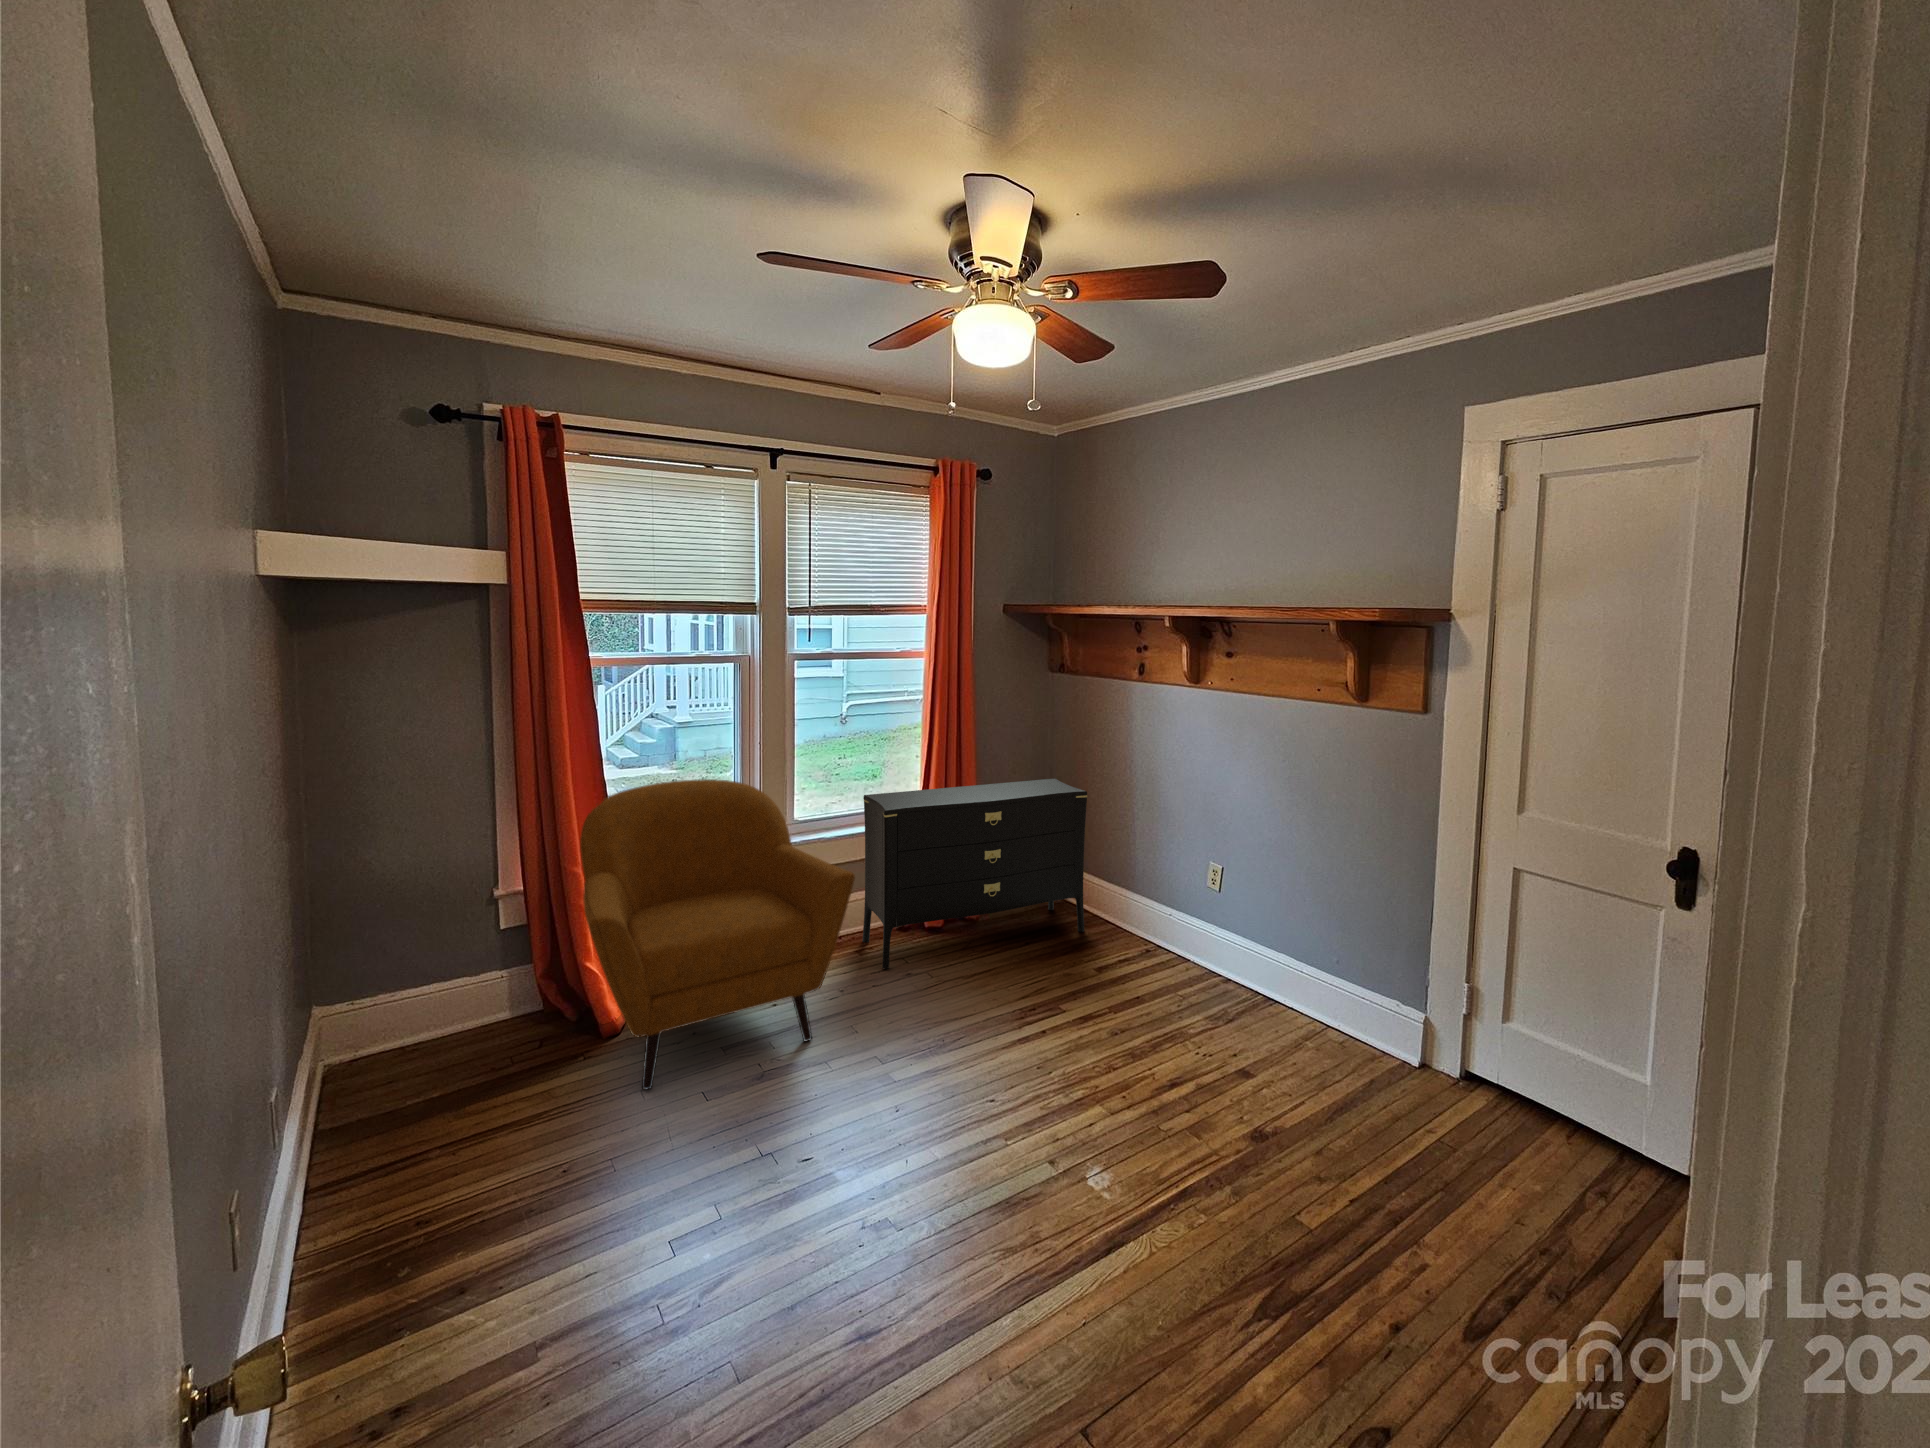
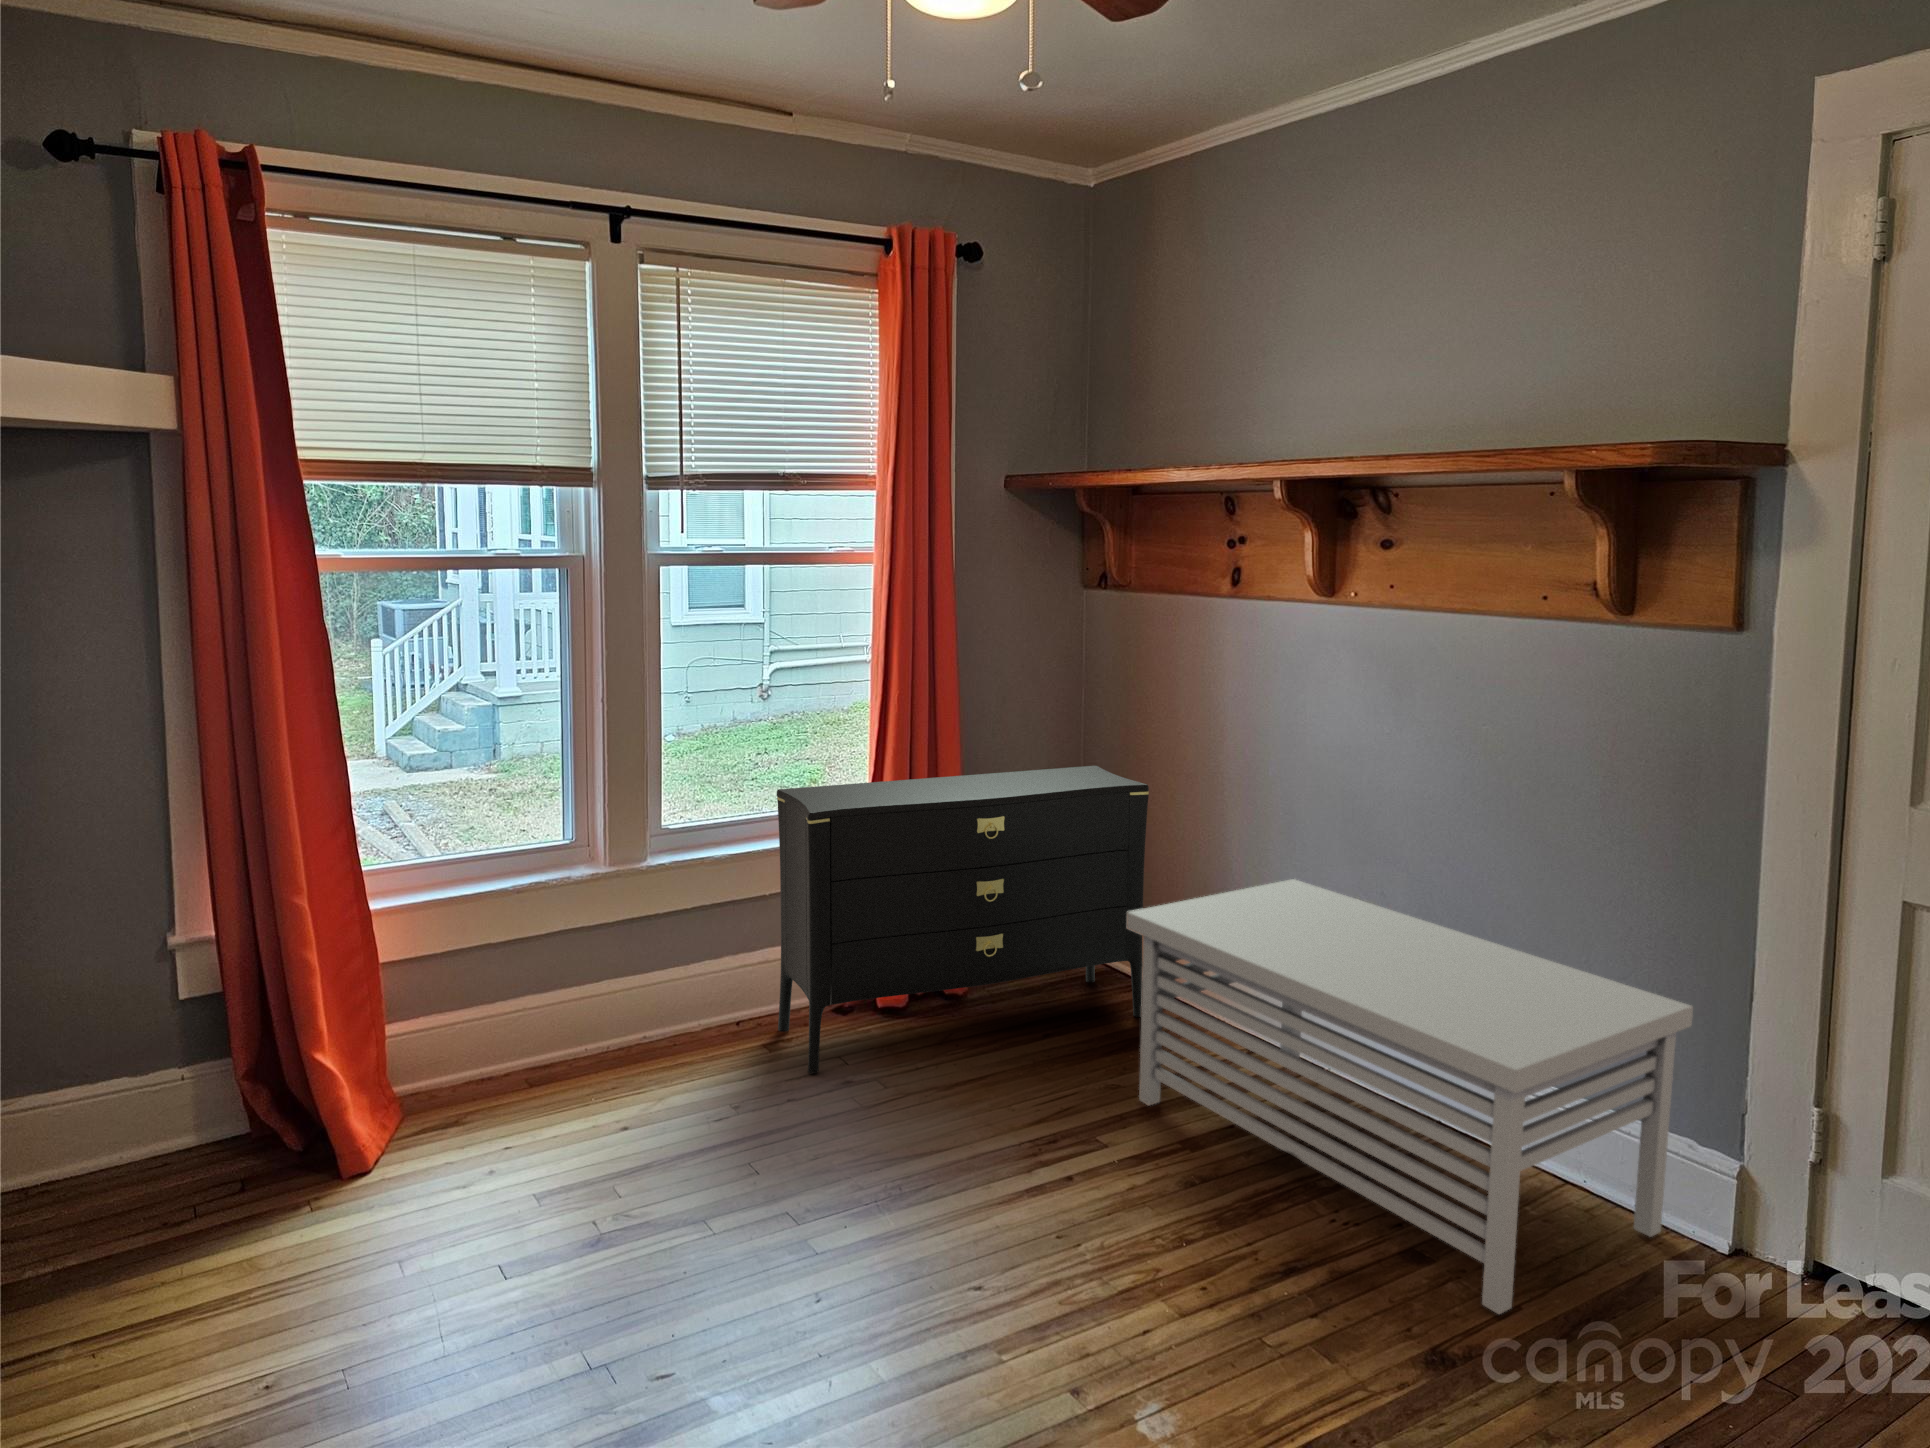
armchair: present [580,779,855,1089] -> none [299,761,753,1264]
storage bench: none [1076,849,1408,1112] -> present [1127,879,1693,1314]

